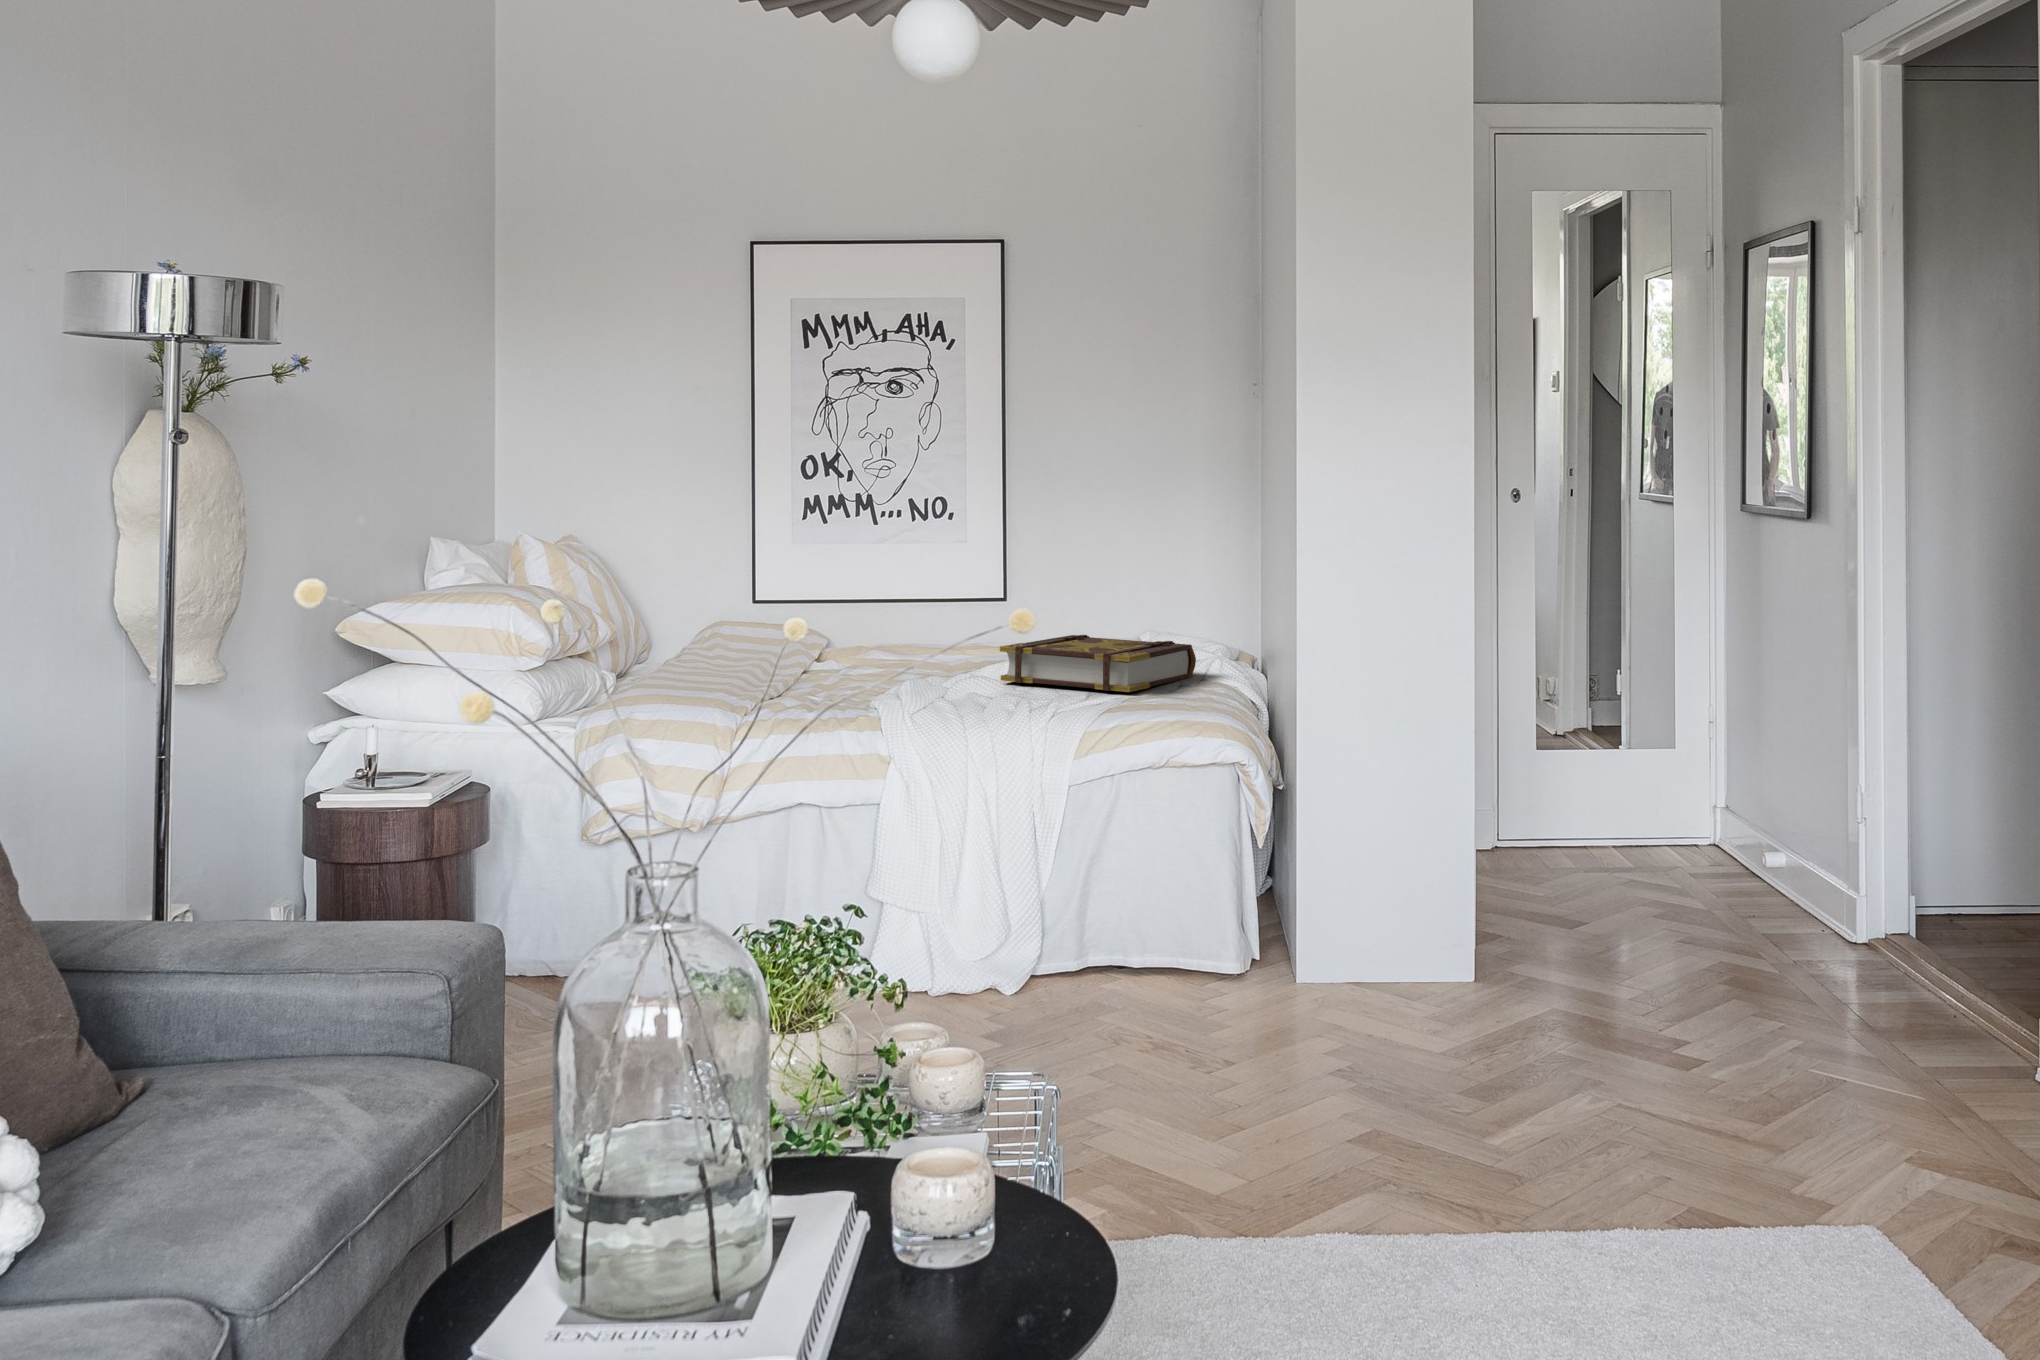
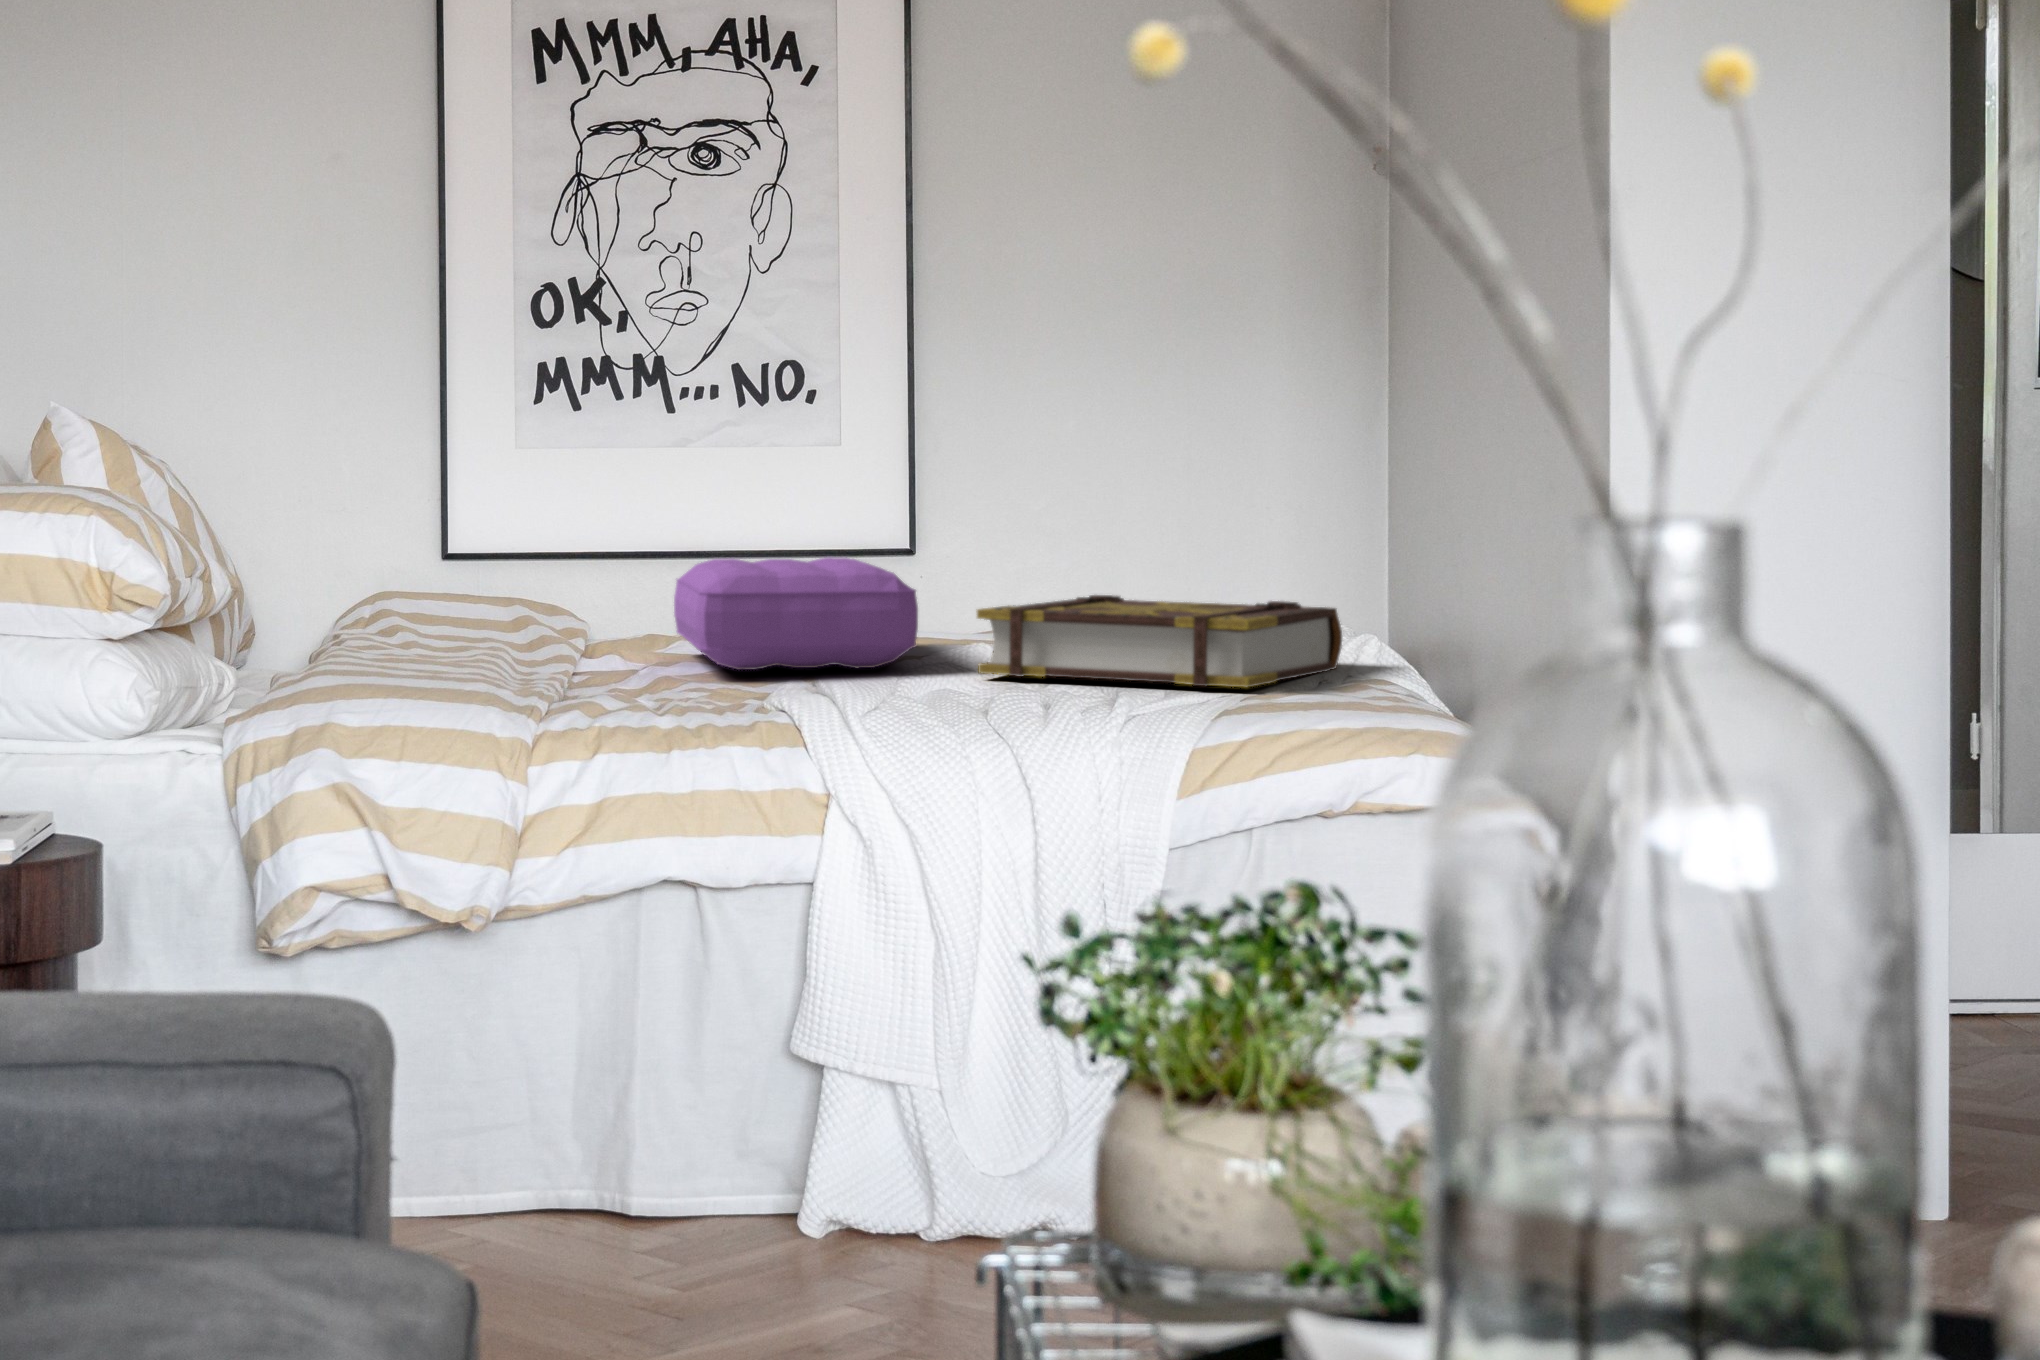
pillow: none [855,611,975,677] -> present [674,557,918,670]

